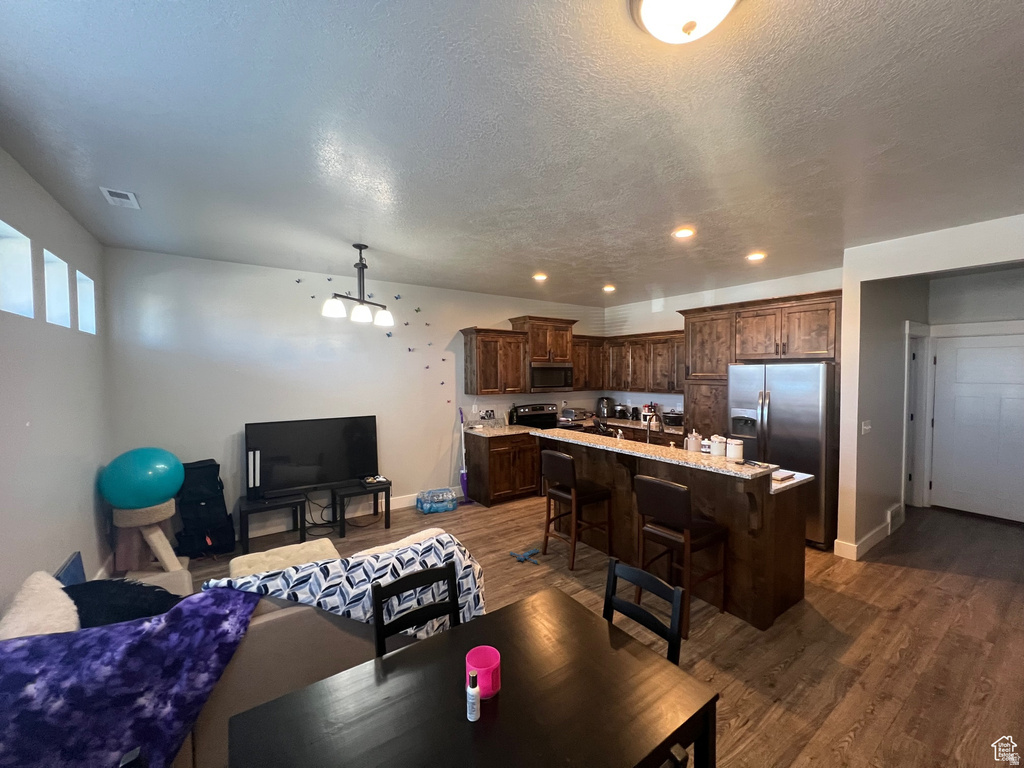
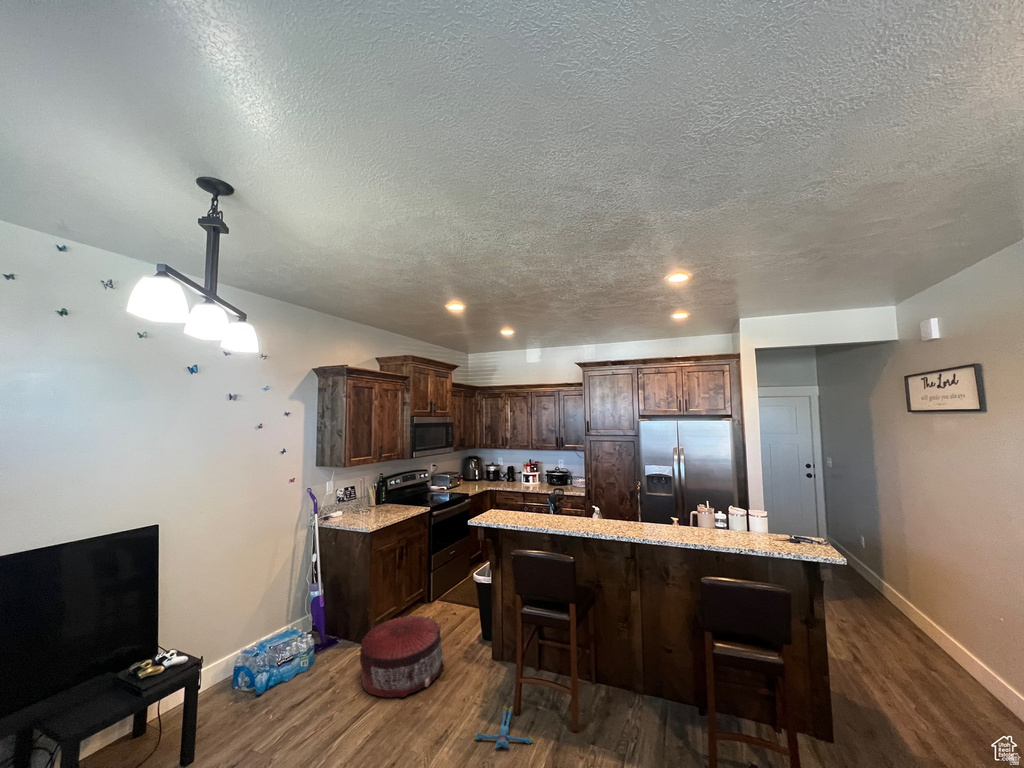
pouf: none [470,492,520,531] -> present [360,616,444,697]

